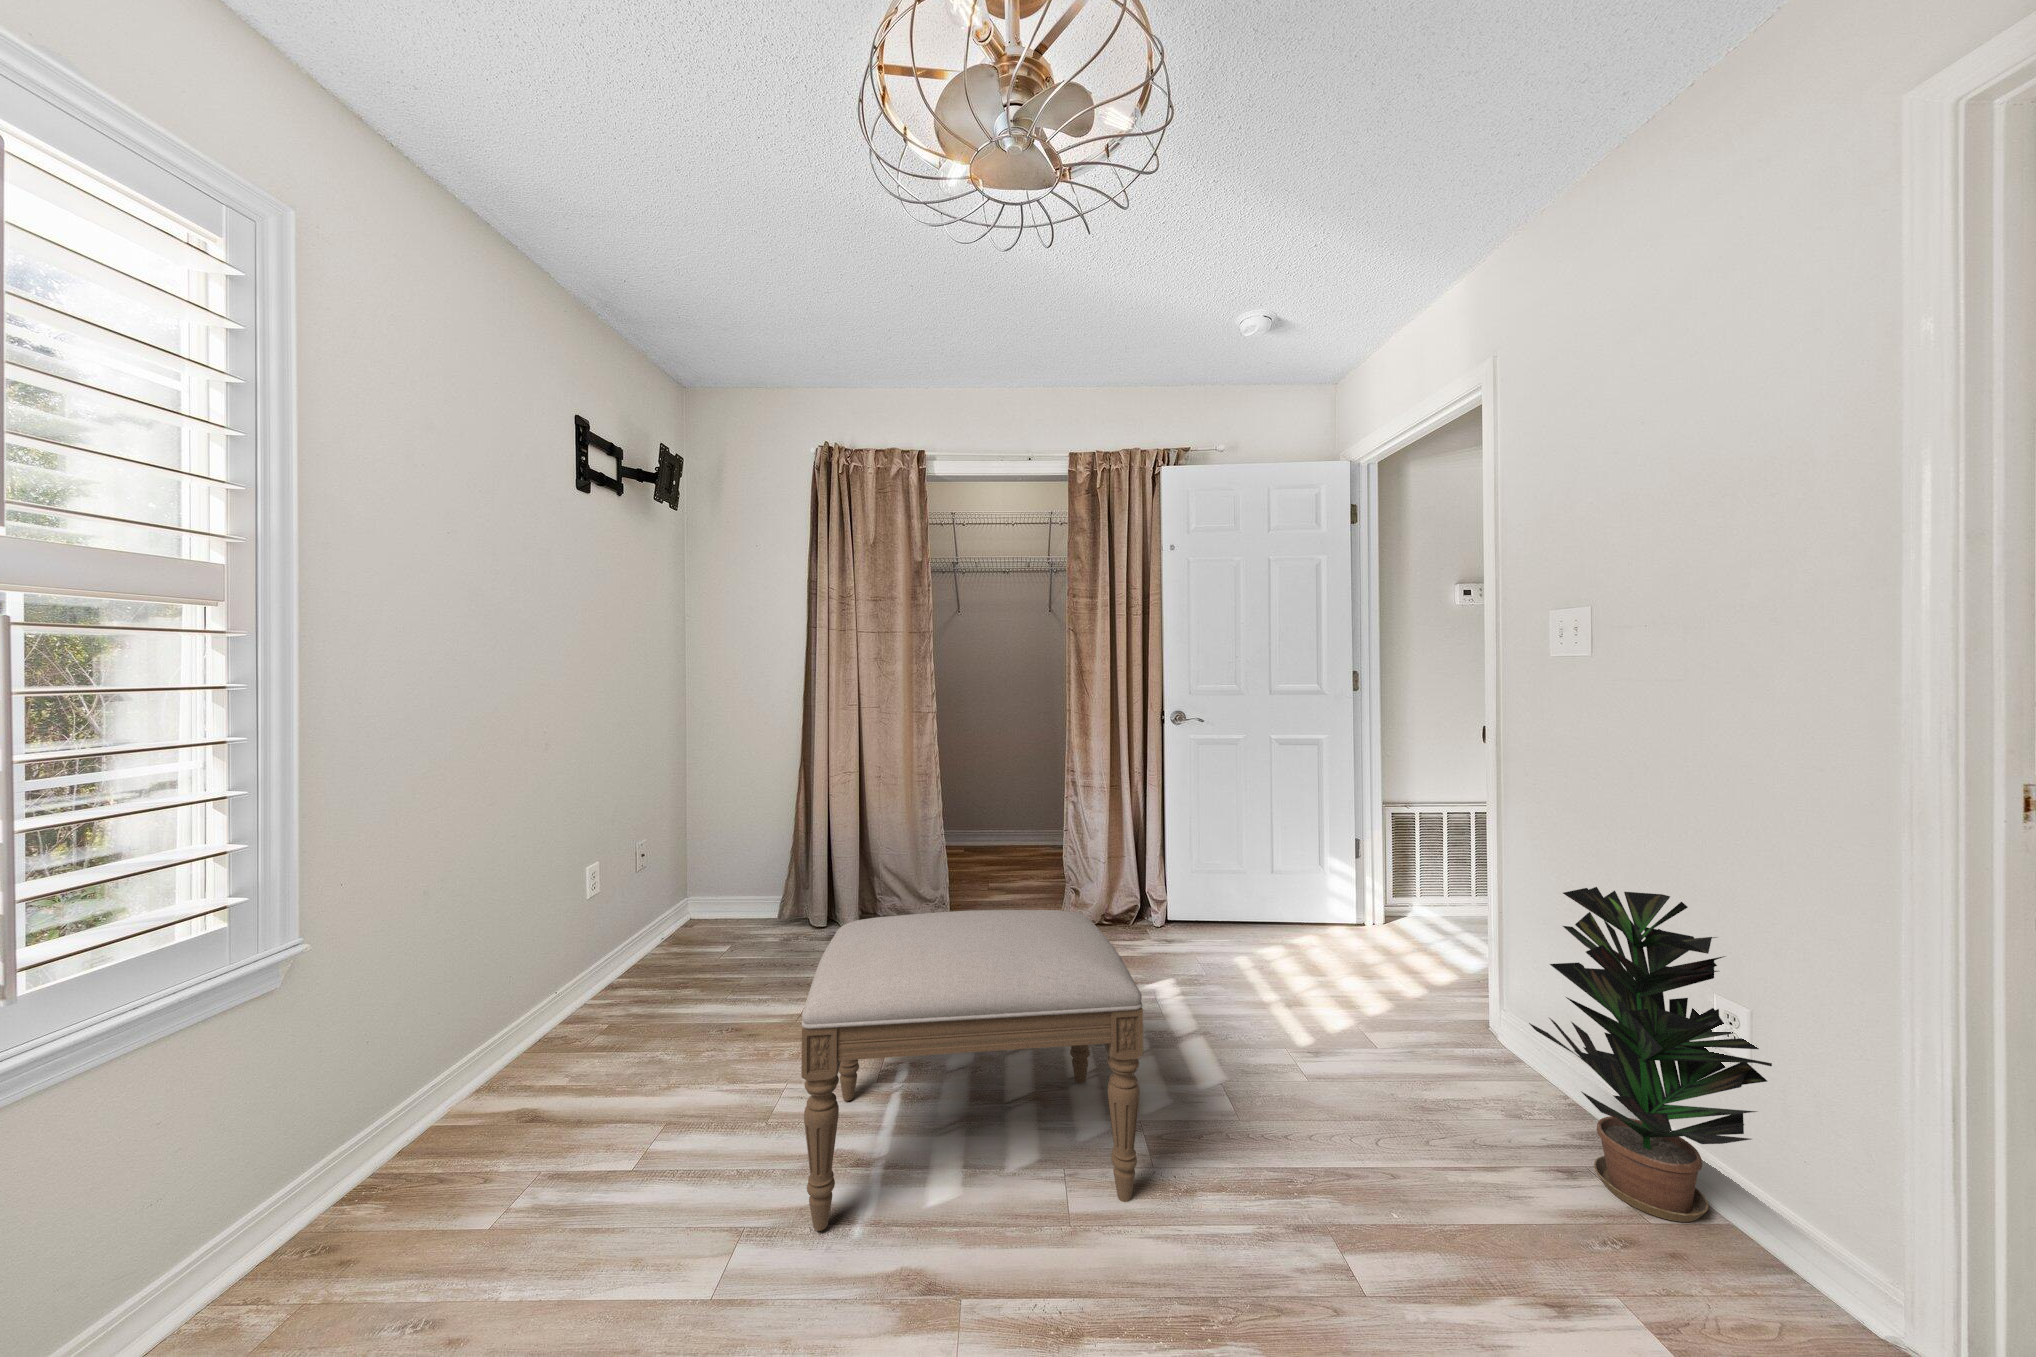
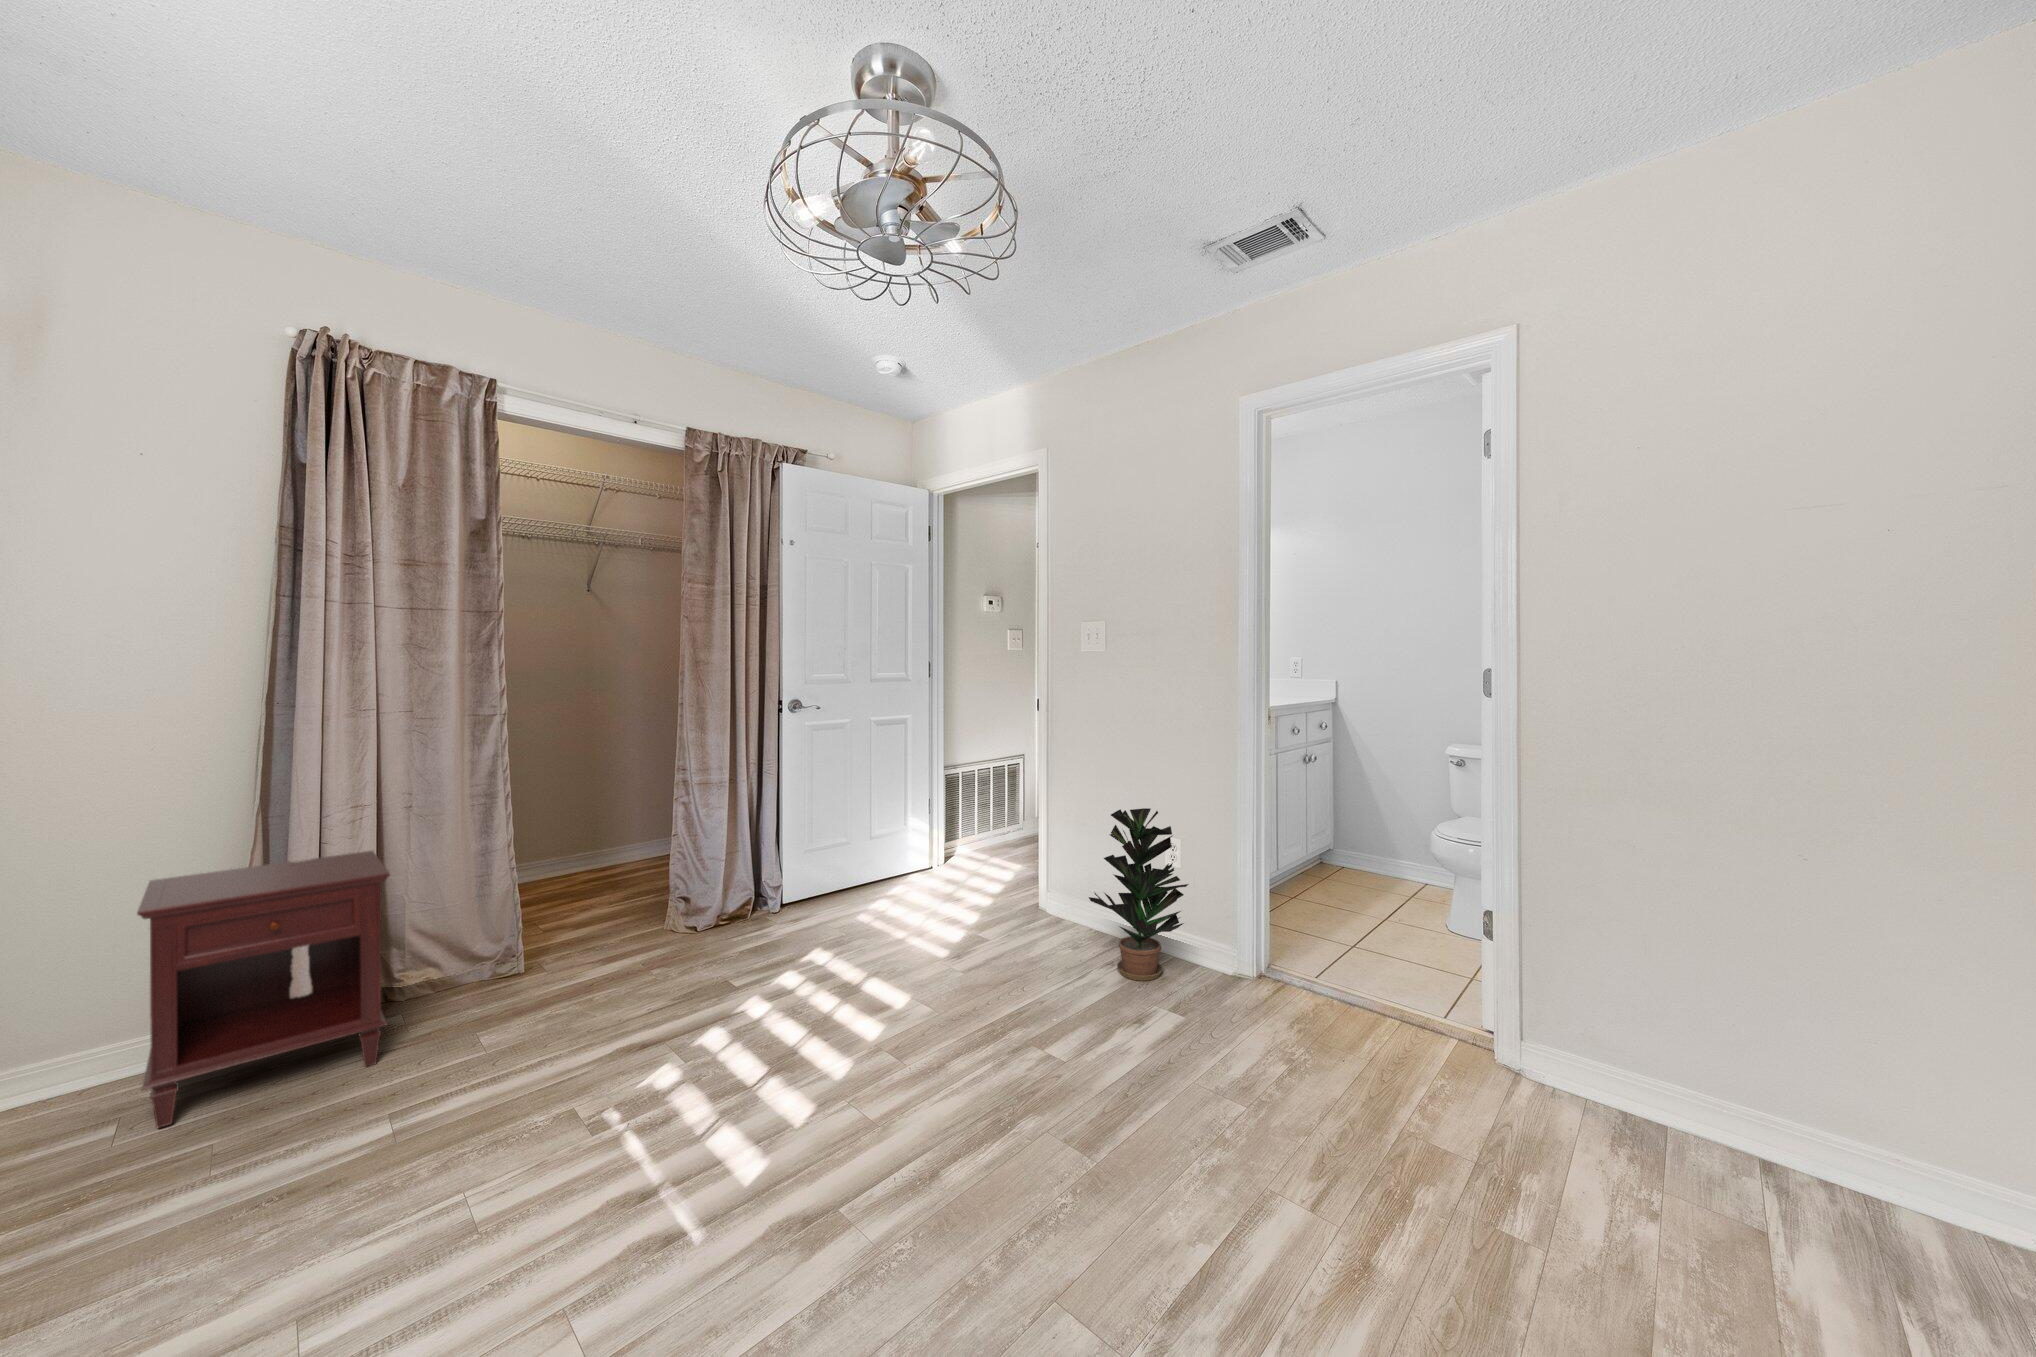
nightstand: none [699,811,844,972] -> present [137,851,390,1128]
ottoman: present [801,910,1143,1231] -> none [565,895,916,1231]

